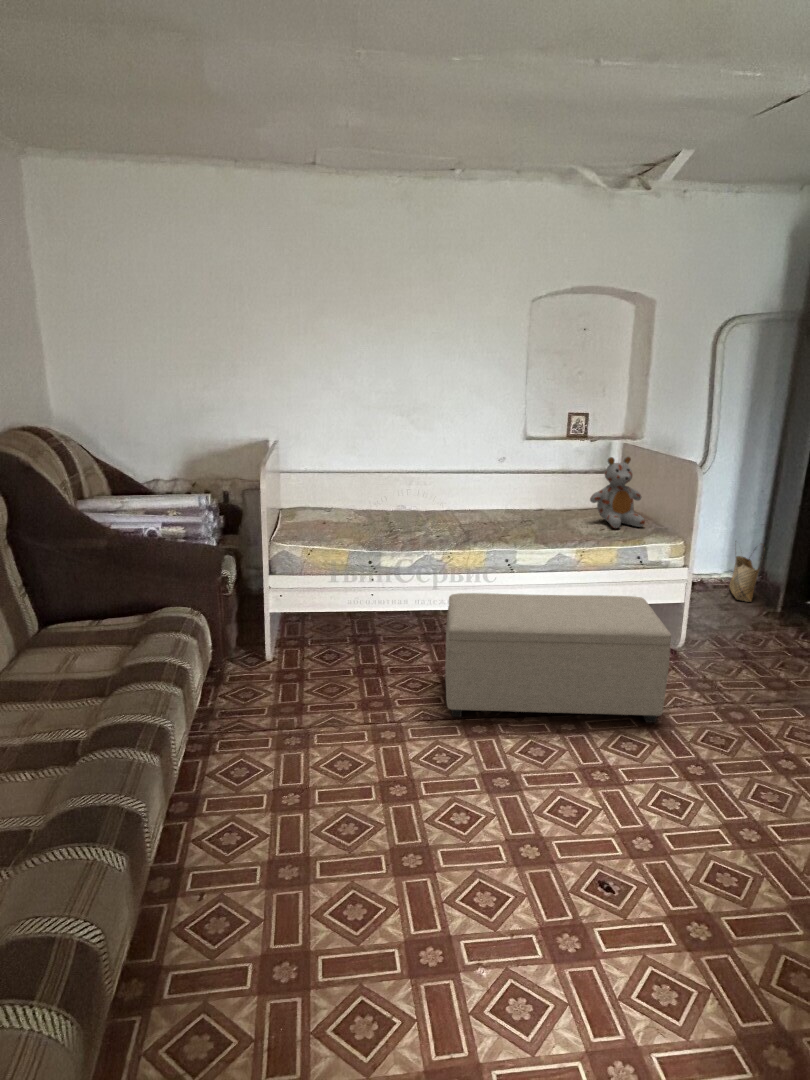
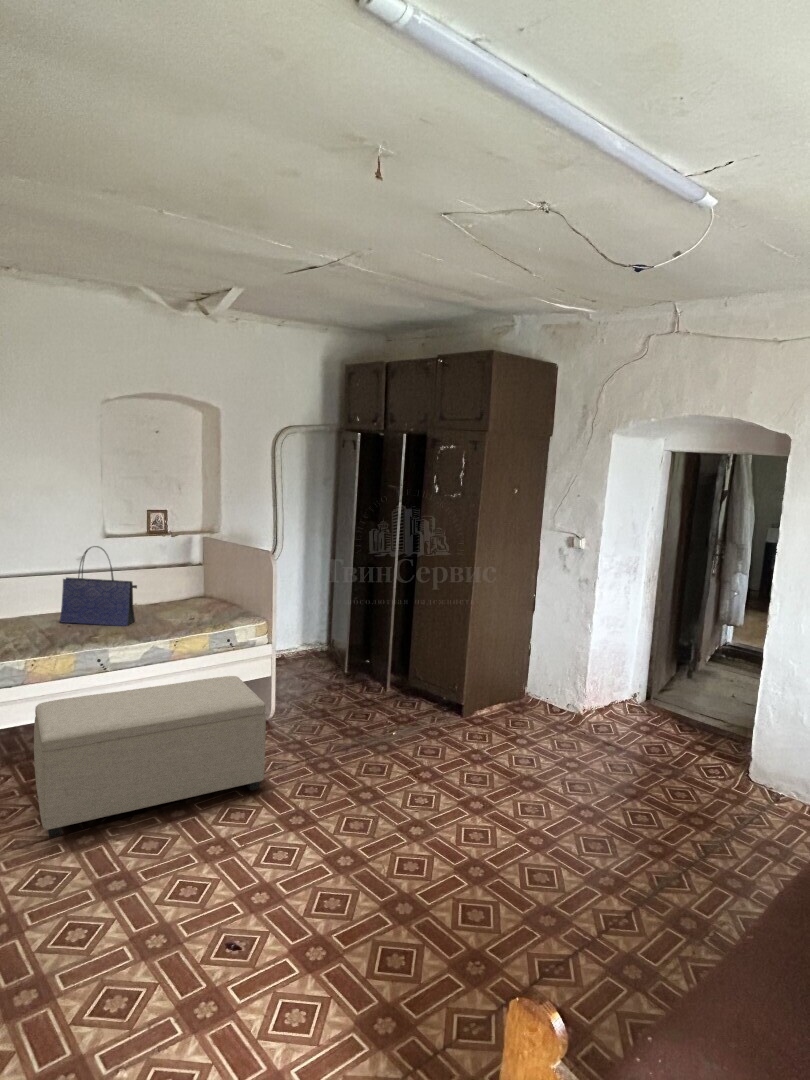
tote bag: none [478,449,549,531] -> present [60,546,137,626]
stuffed bear: present [590,456,645,528] -> none [178,548,231,616]
woven basket: present [729,556,760,602] -> none [305,617,330,669]

